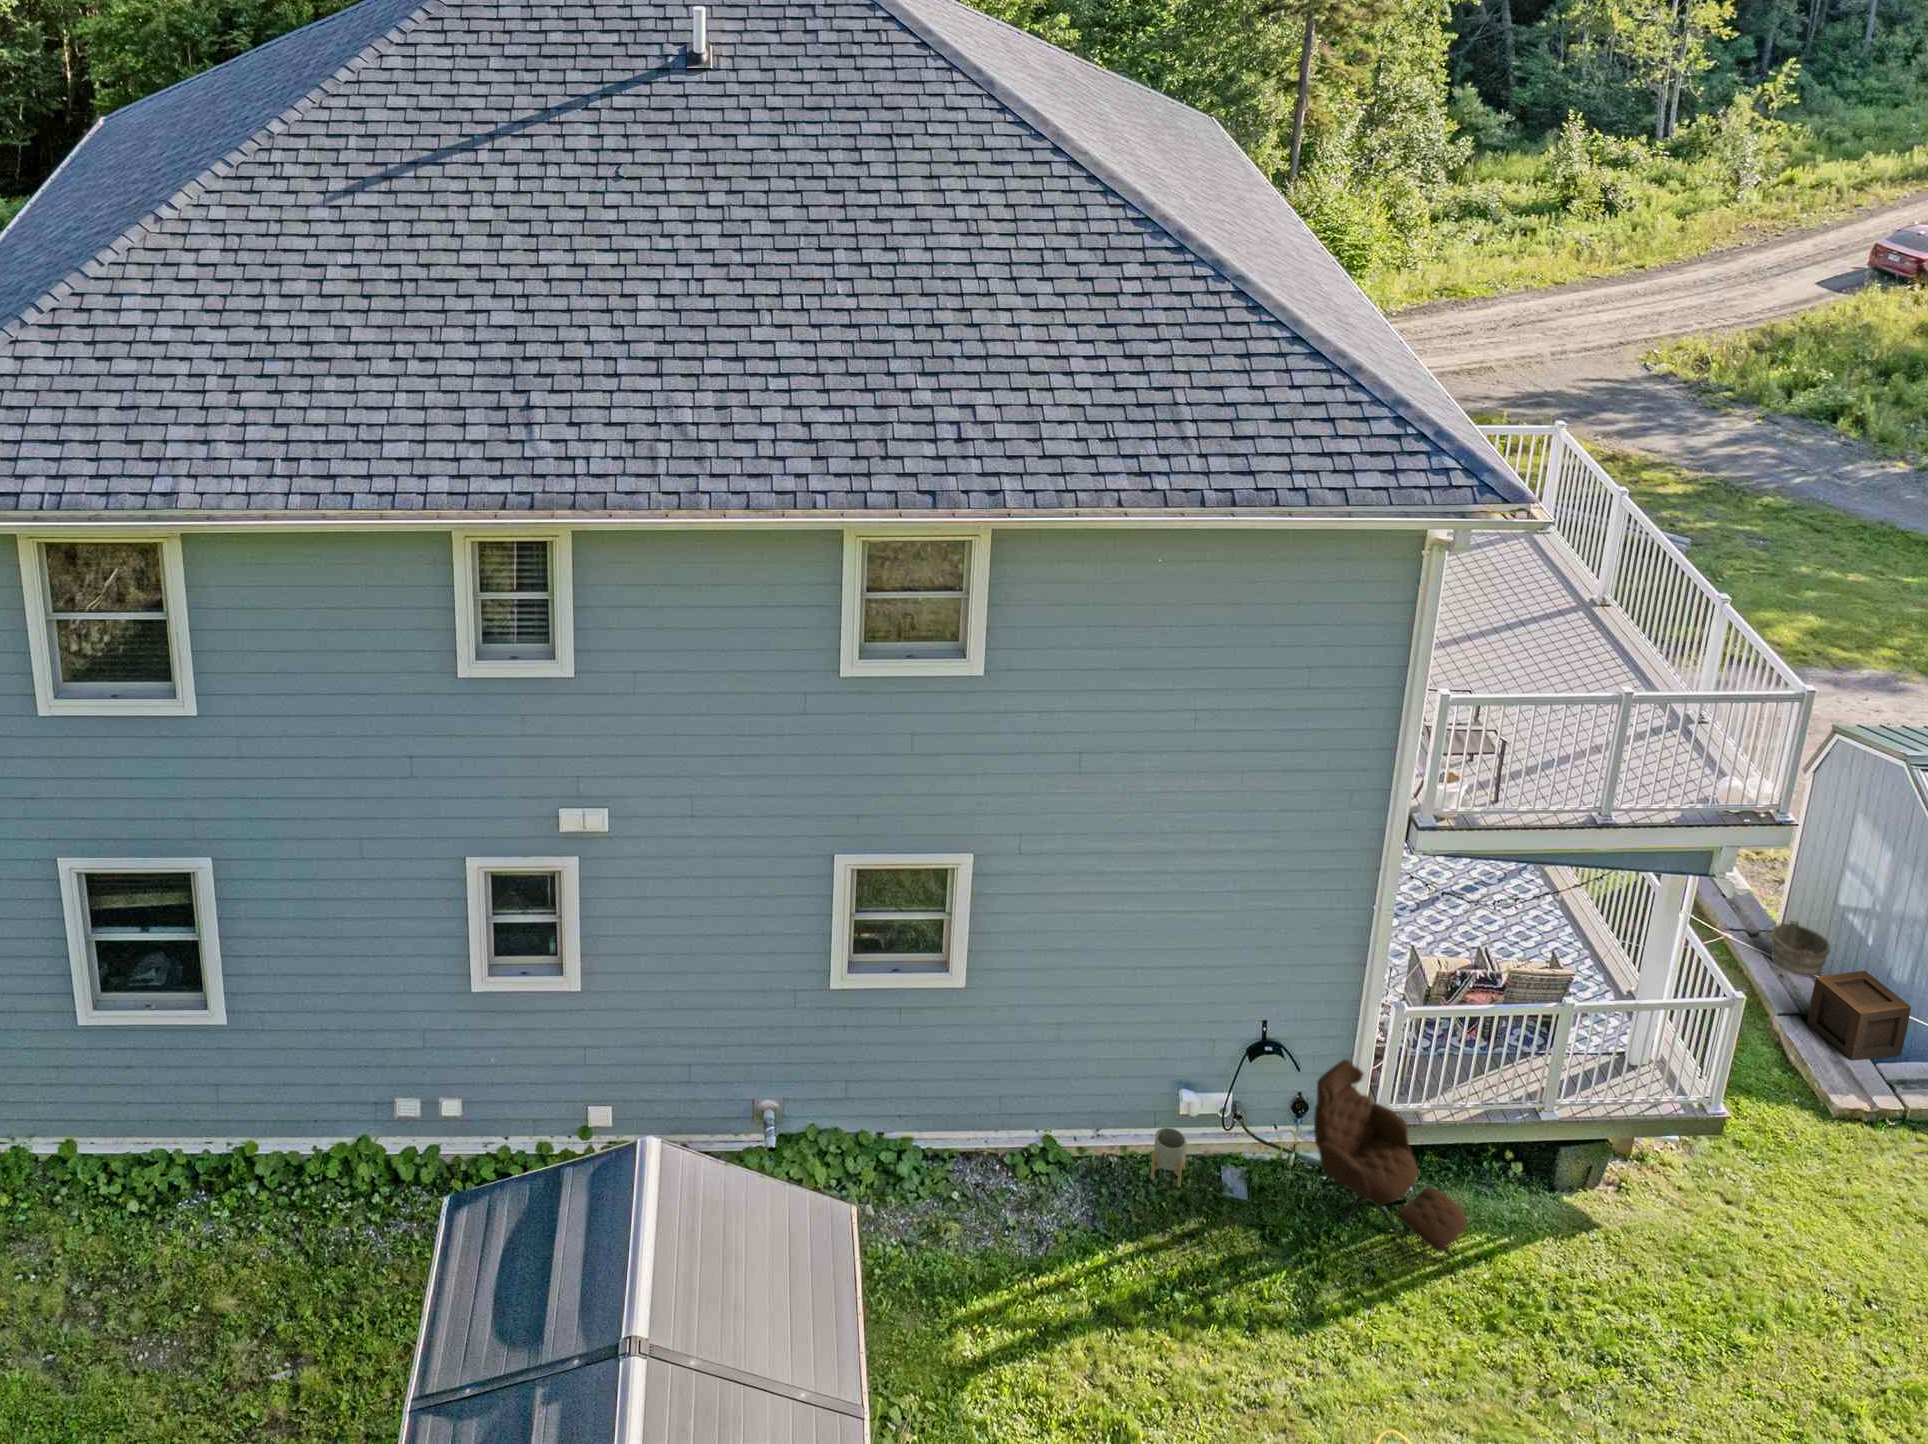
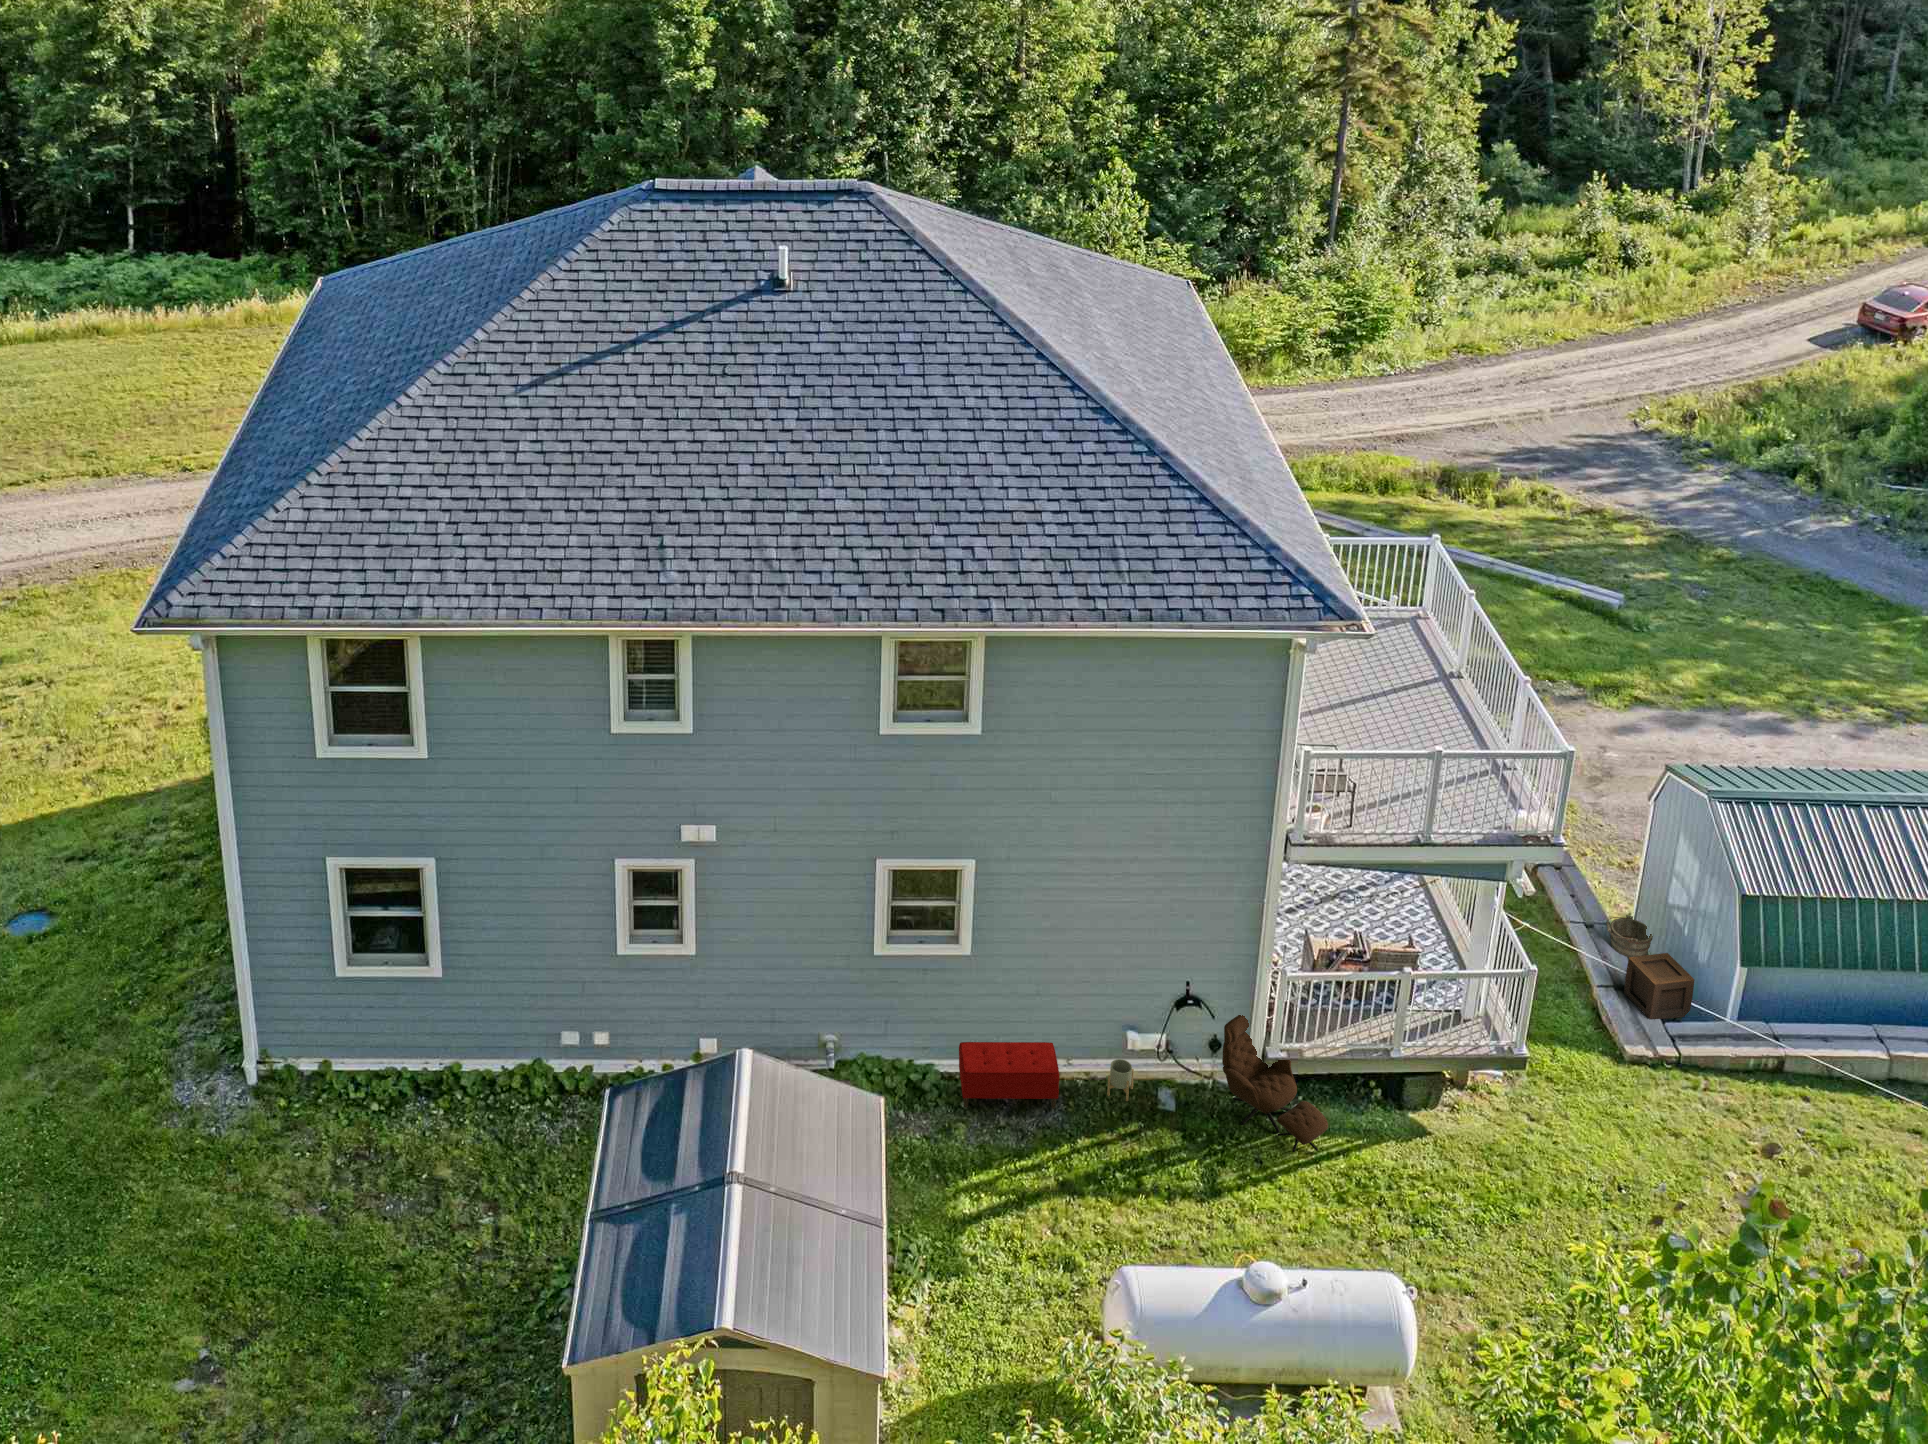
bench: none [944,1105,1088,1201] -> present [959,1042,1059,1109]

